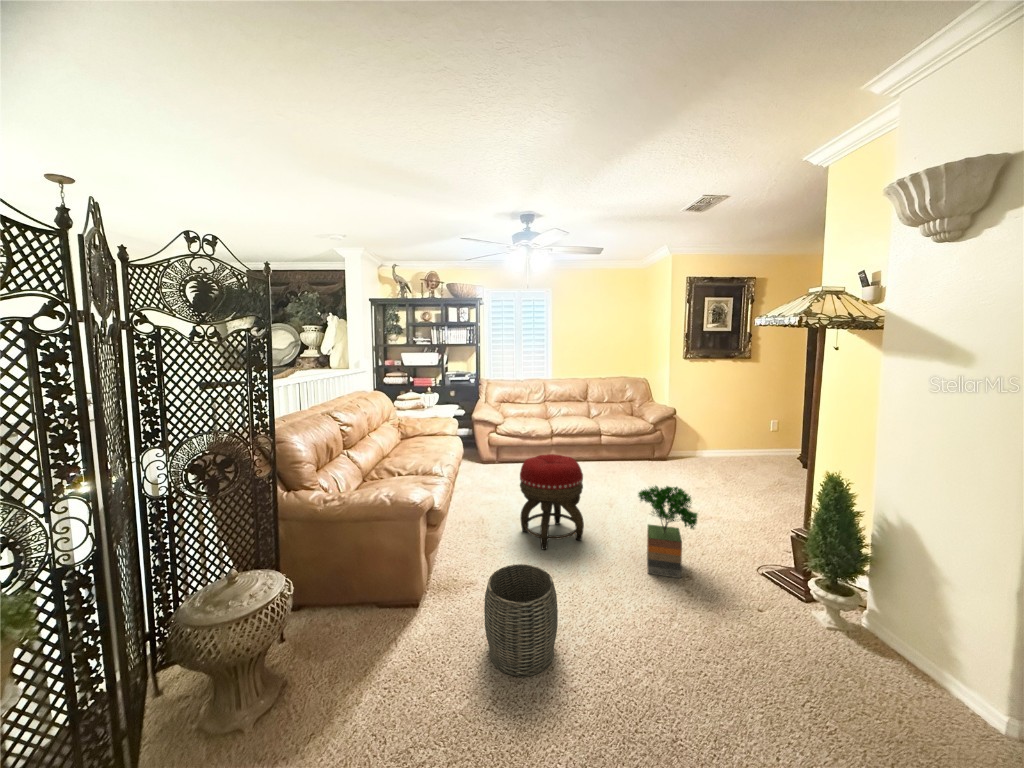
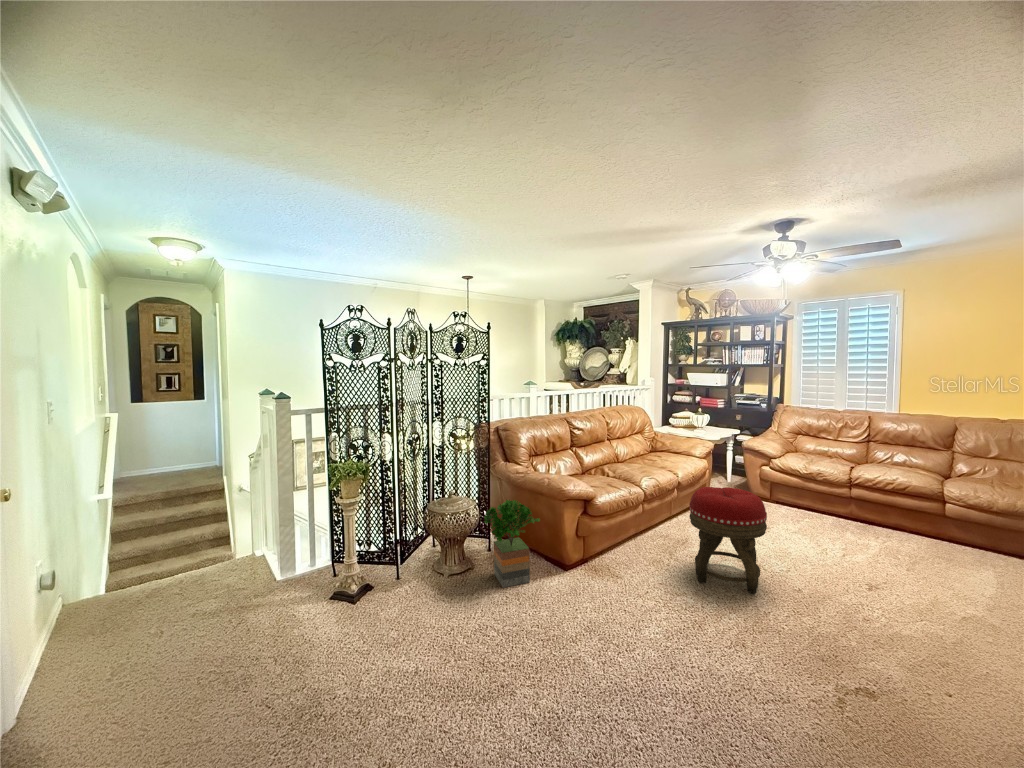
potted tree: present [638,486,698,578] -> present [484,500,540,587]
woven basket: present [484,564,558,677] -> none [555,551,616,638]

